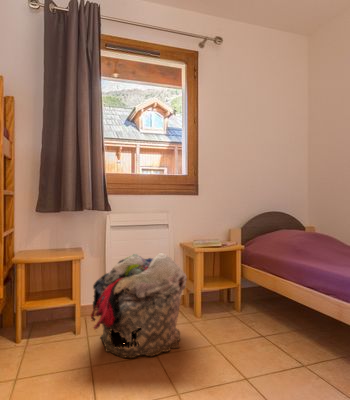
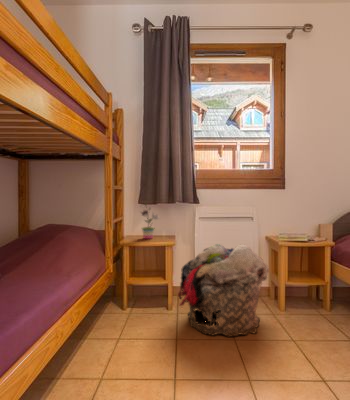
potted plant: none [39,206,66,253] -> present [141,204,158,239]

